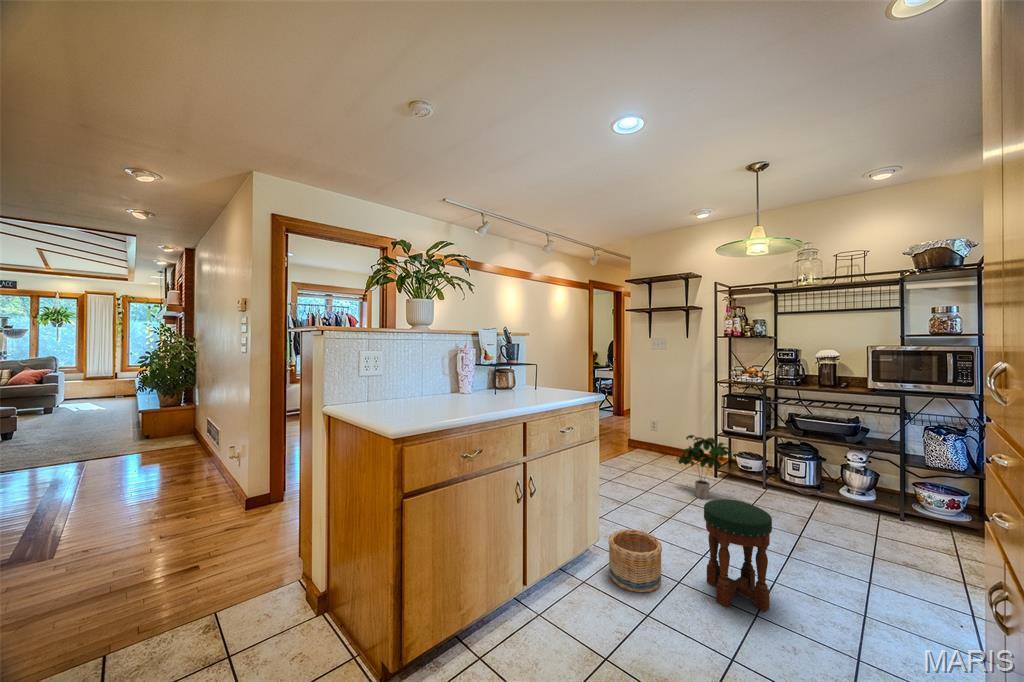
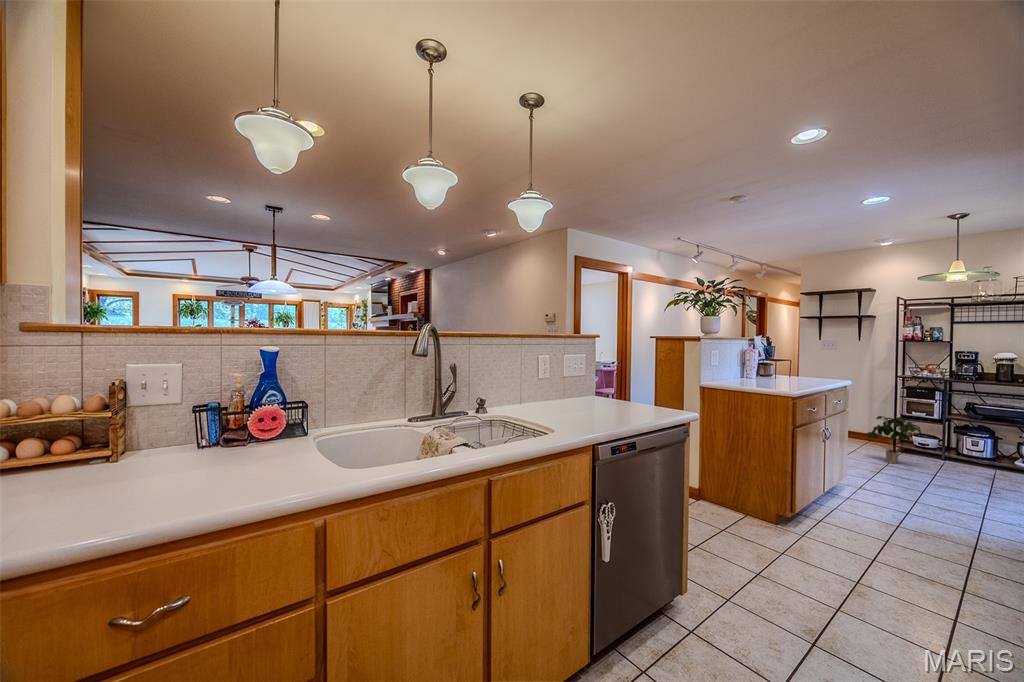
stool: present [704,499,772,612] -> none [924,448,979,513]
basket: present [608,529,662,592] -> none [850,467,894,501]

